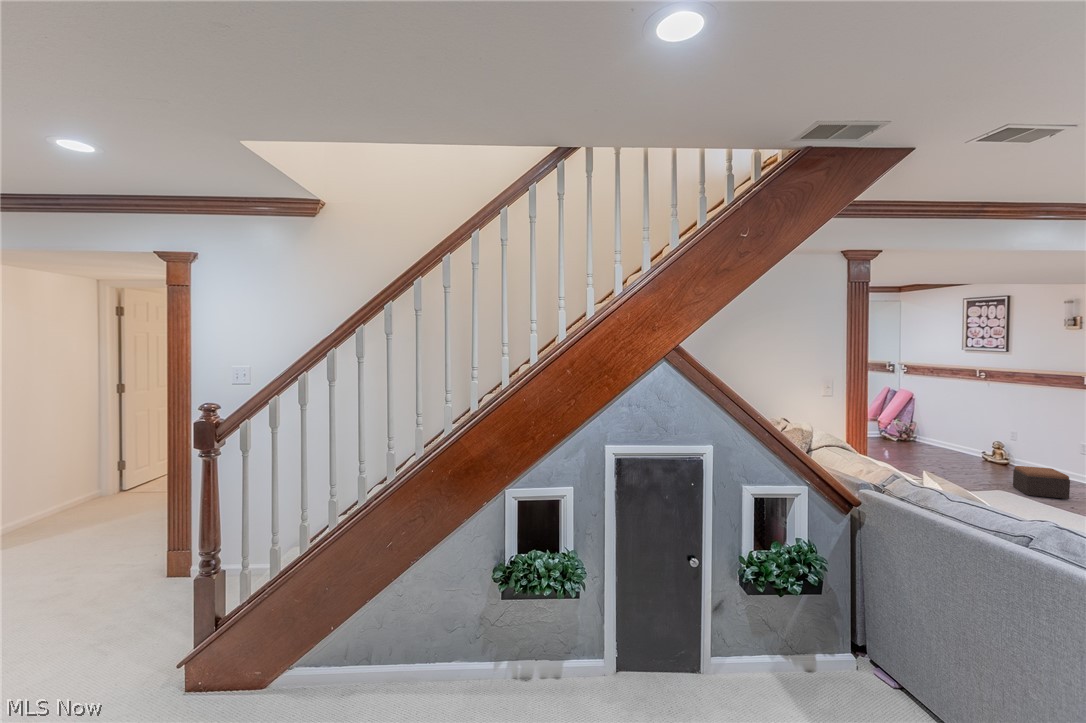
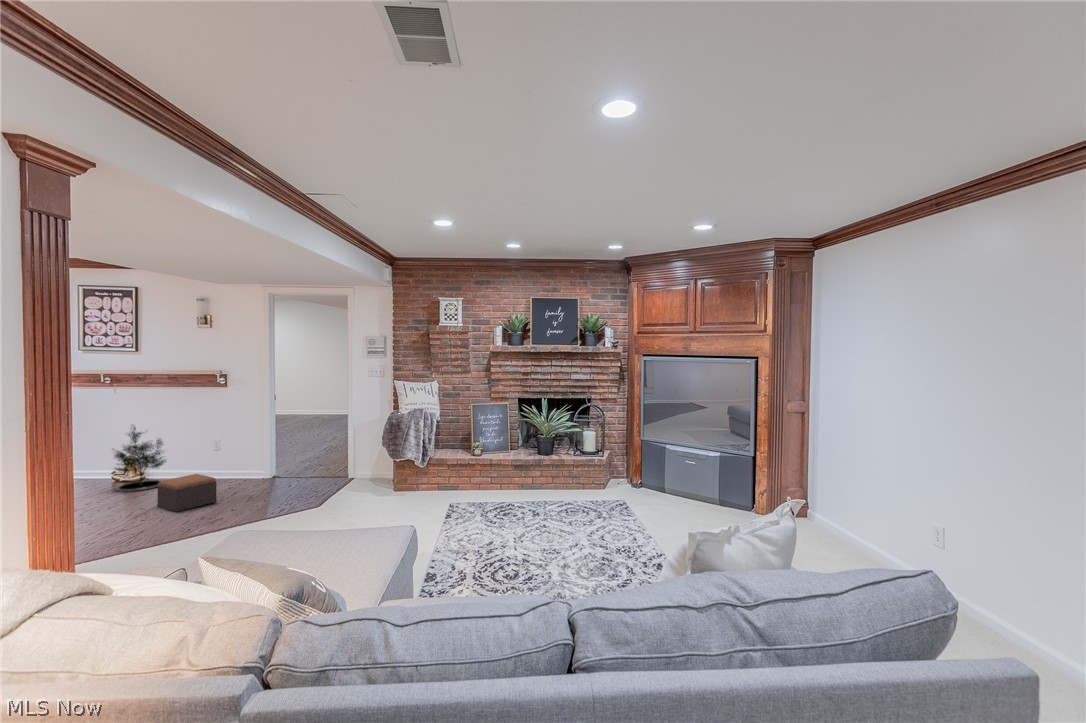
potted tree: none [980,414,1030,473] -> present [113,426,166,492]

